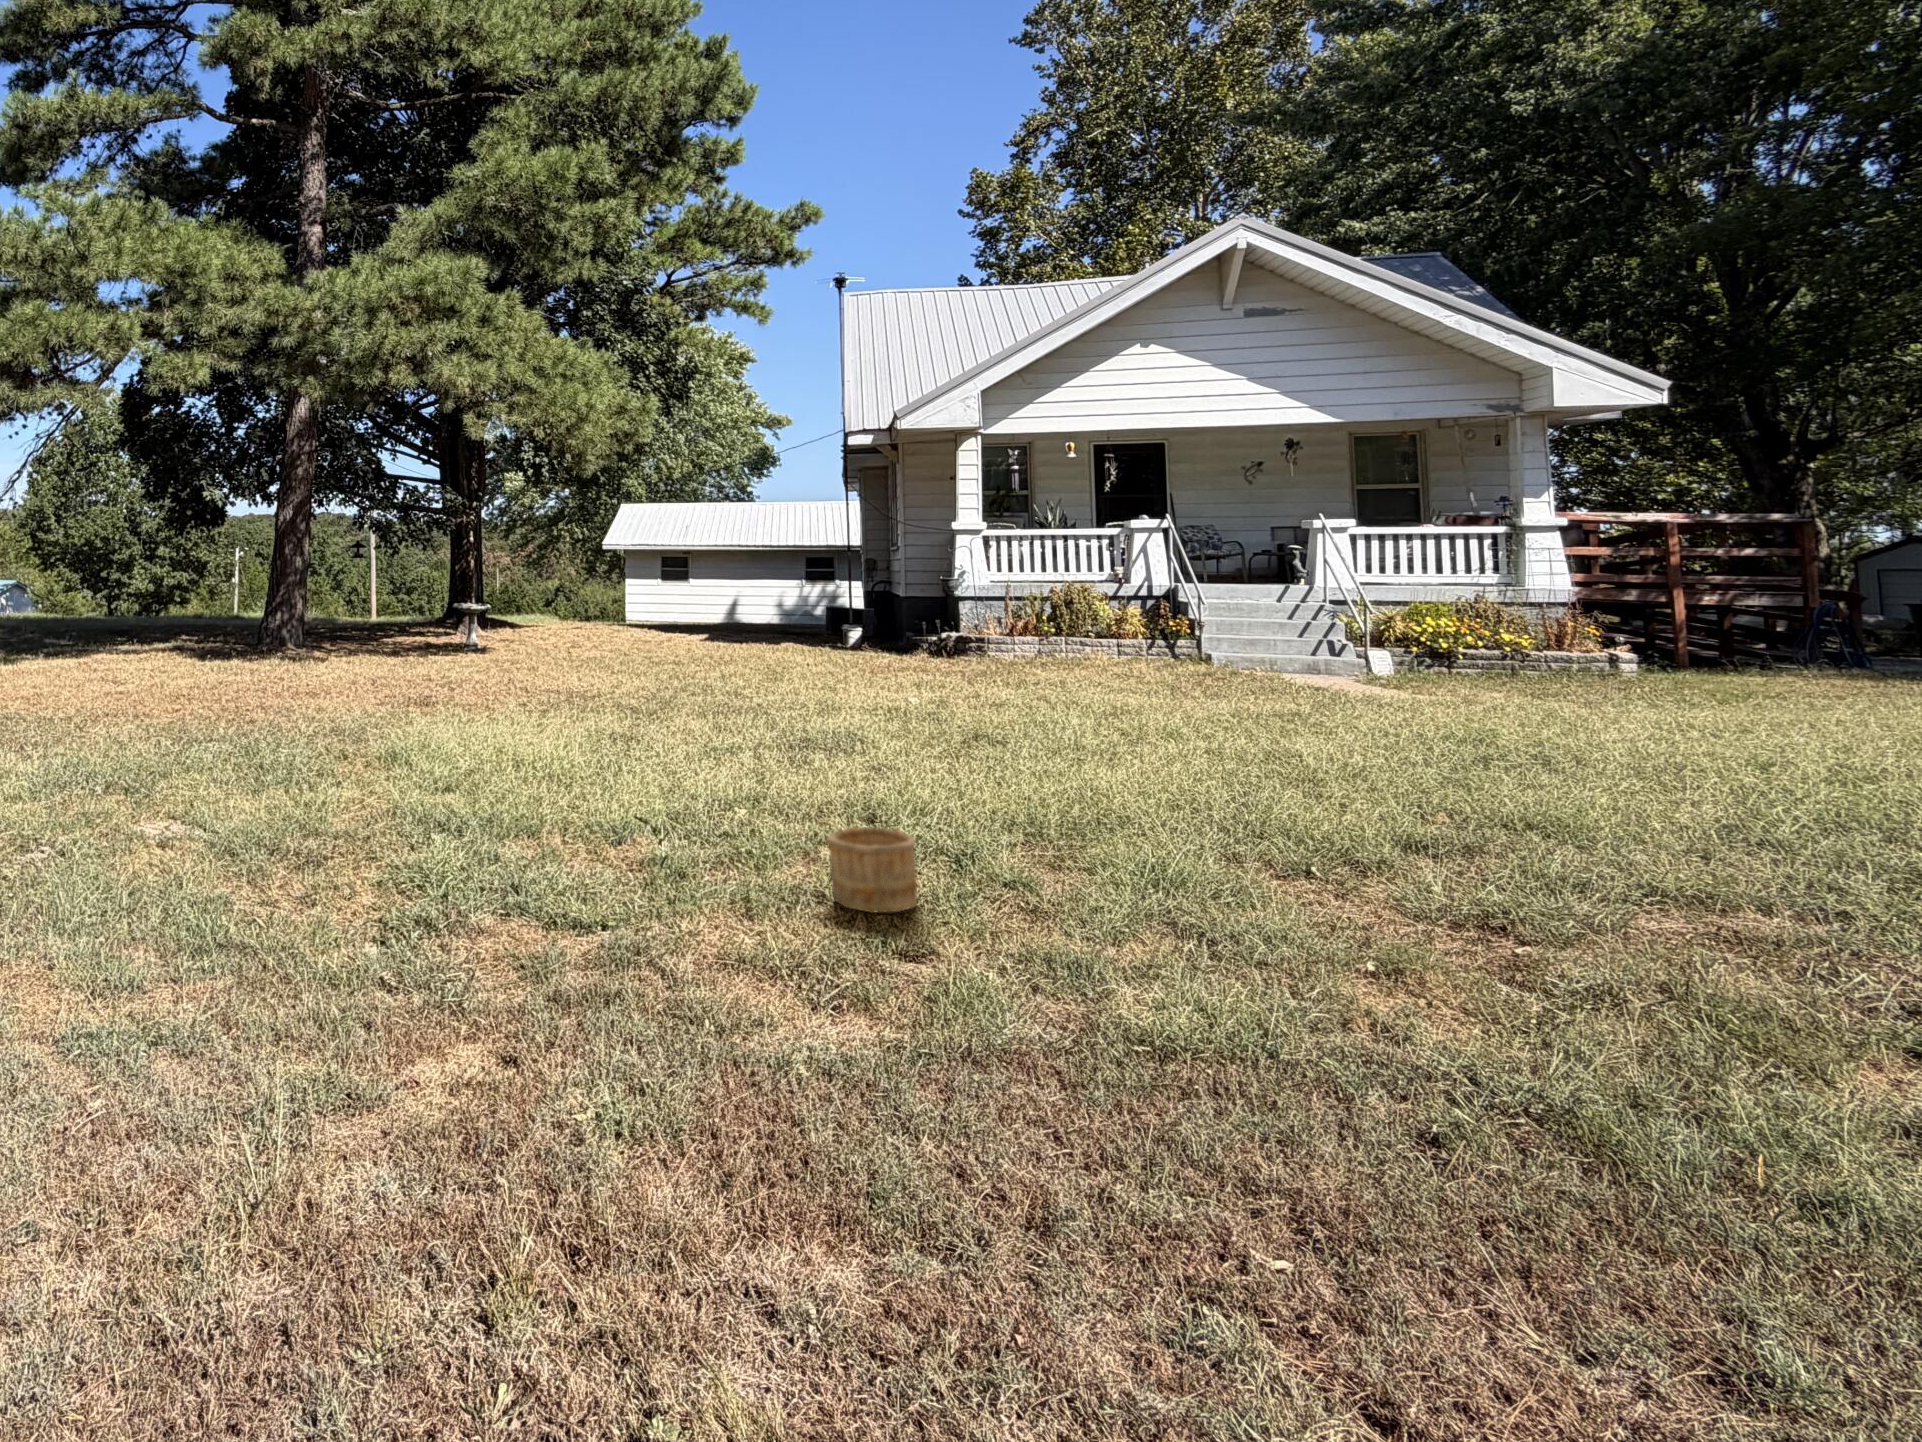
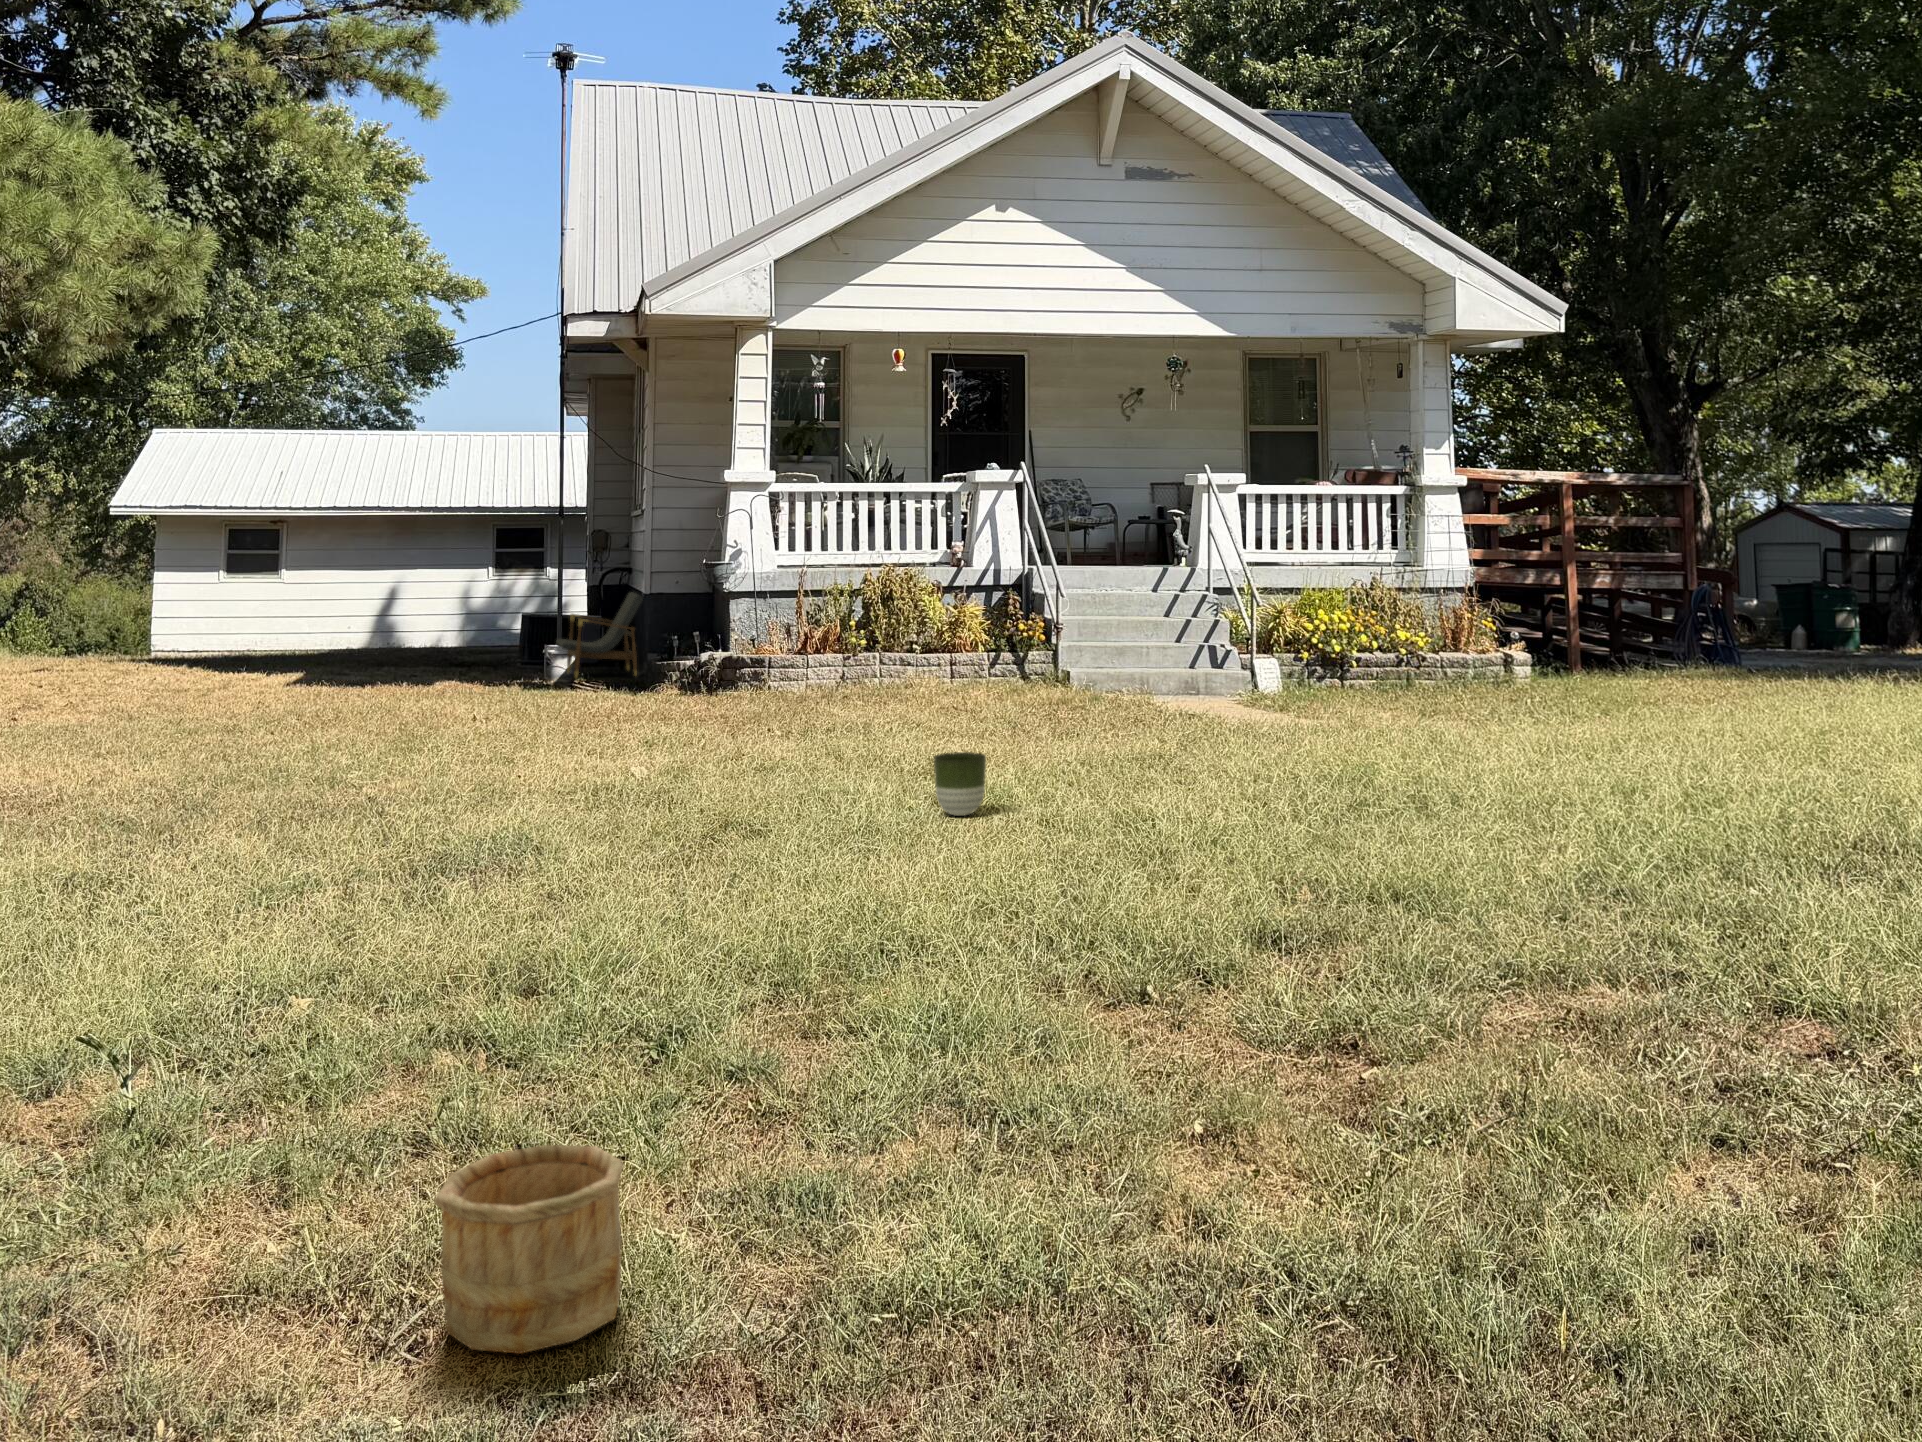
lounge chair: none [848,596,901,646] -> present [556,592,642,678]
planter: none [1097,688,1134,726] -> present [934,752,986,816]

